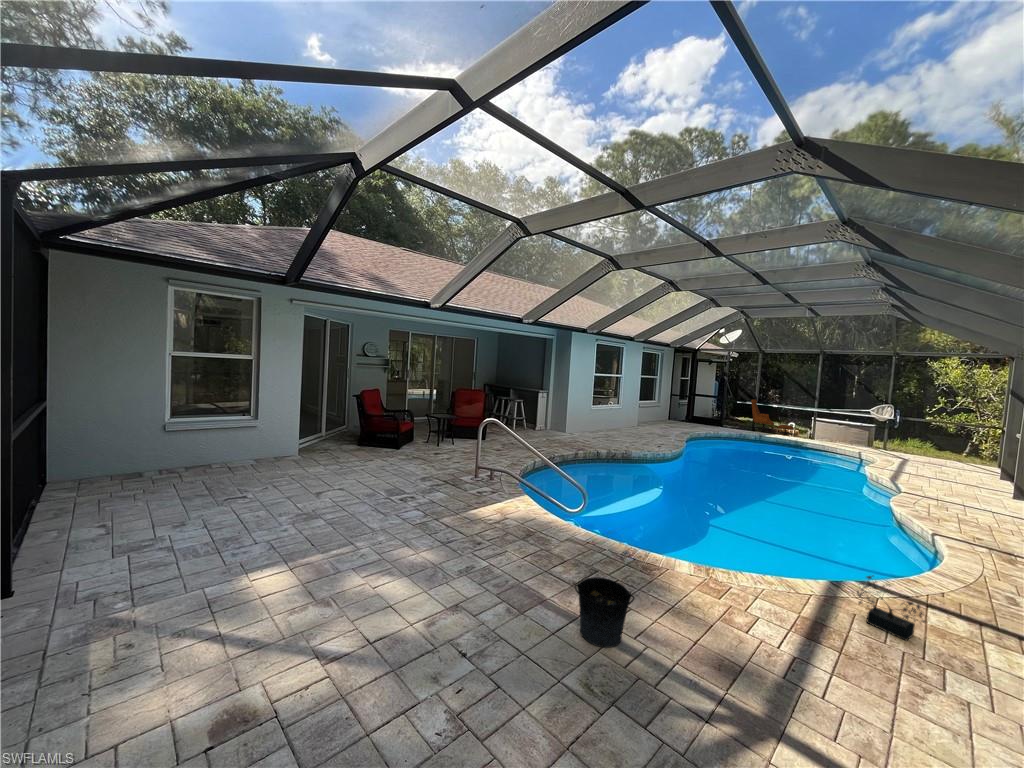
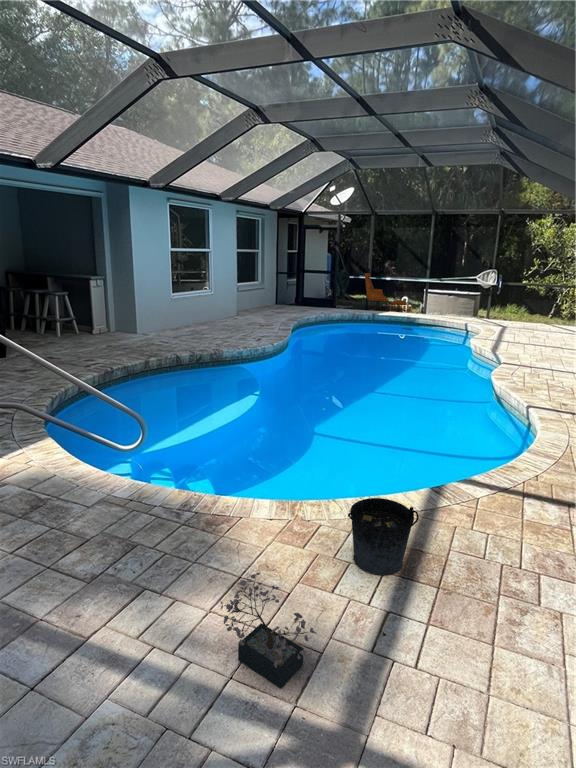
decorative plant: present [857,576,925,641] -> present [221,573,316,689]
bucket: present [574,577,635,647] -> present [348,498,419,575]

